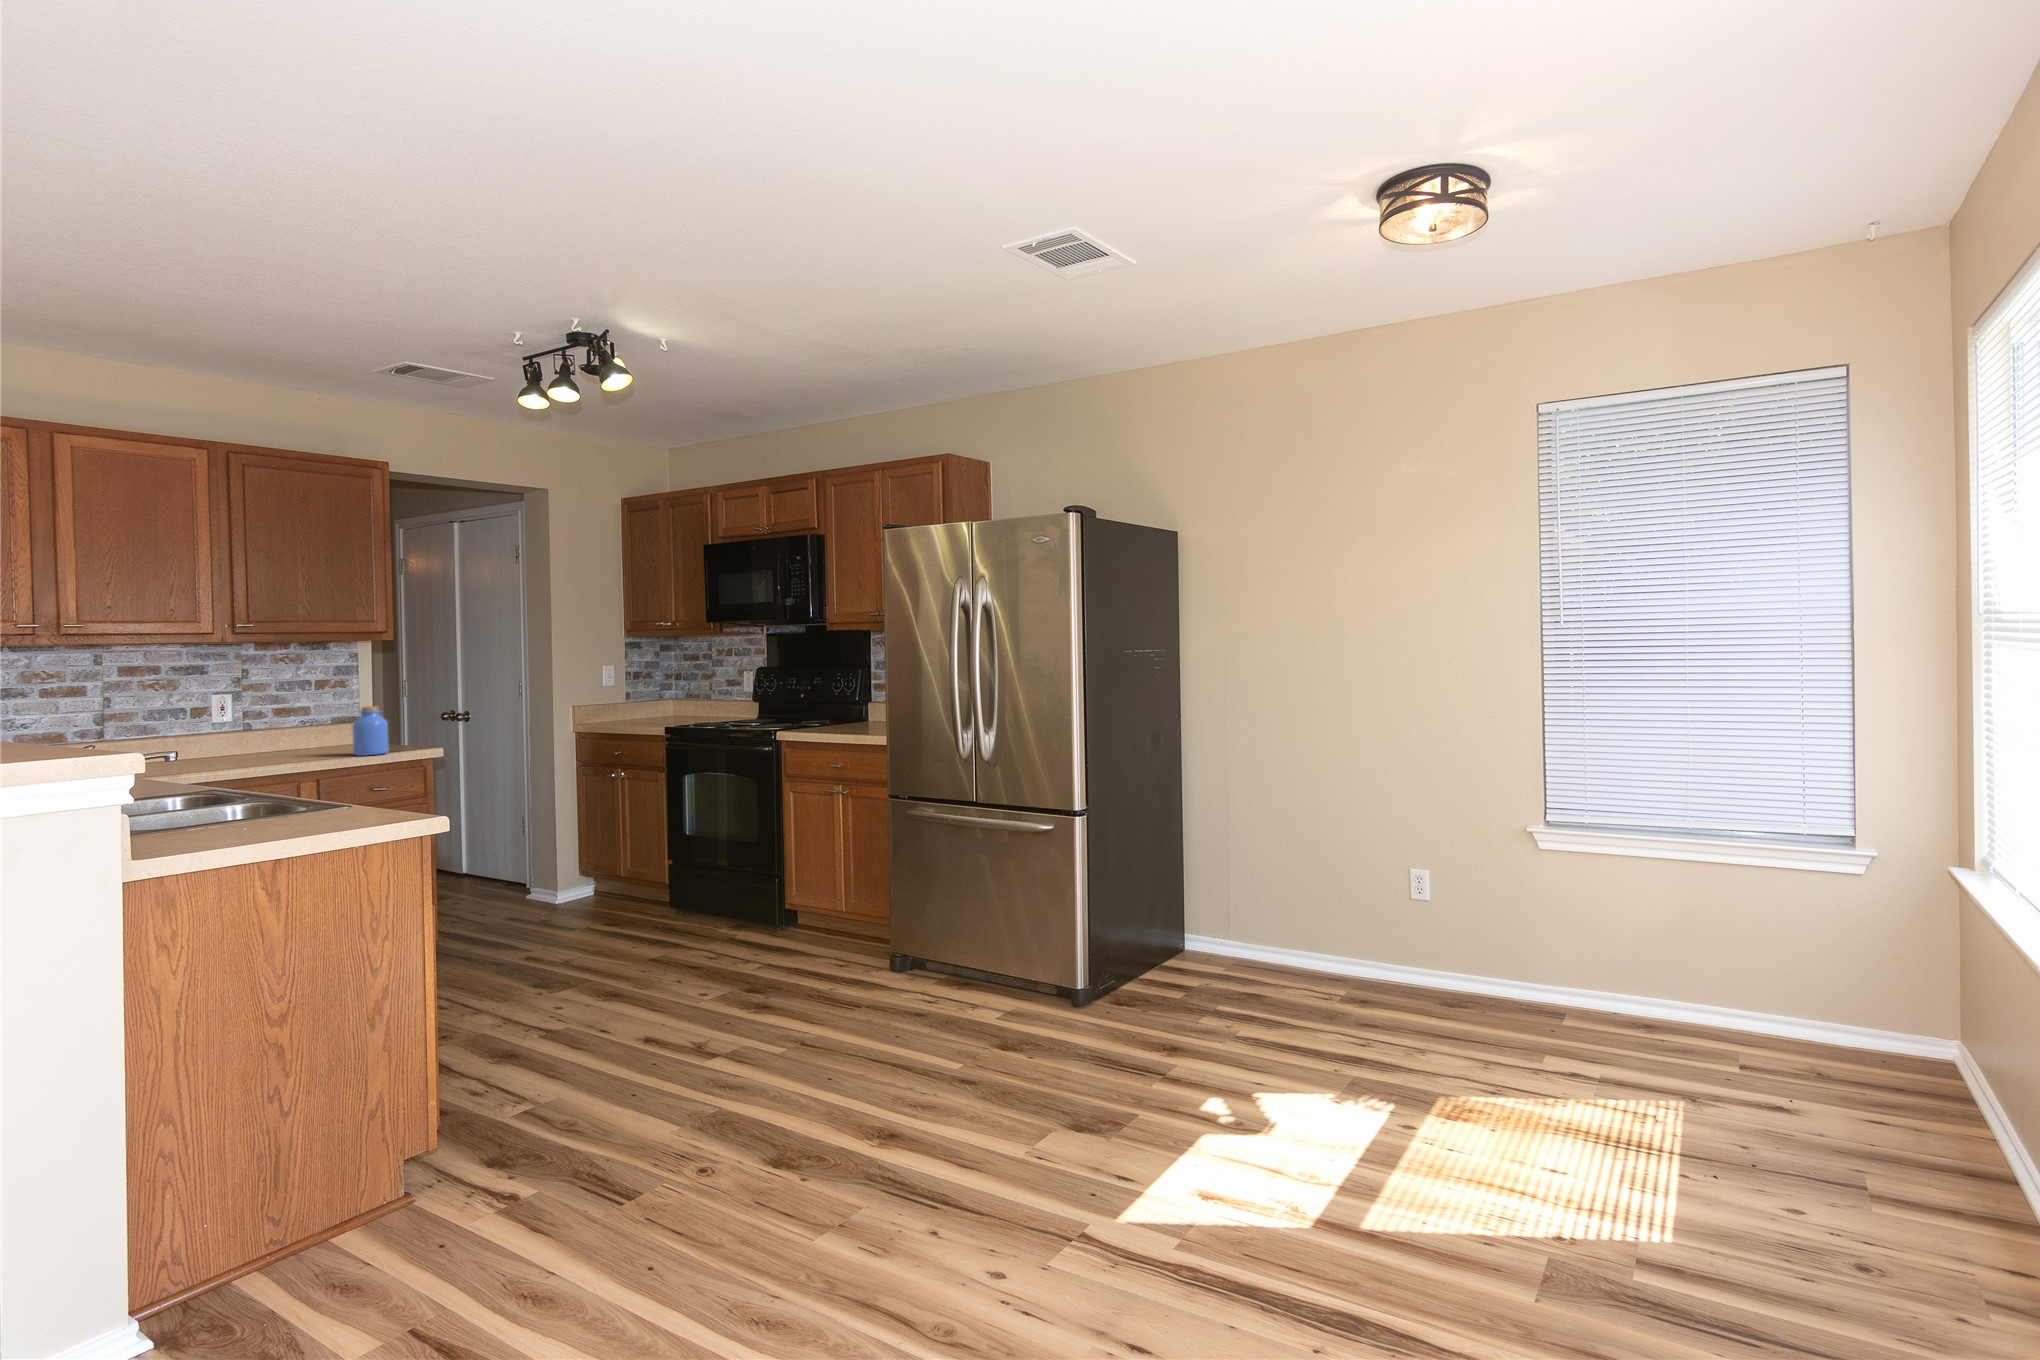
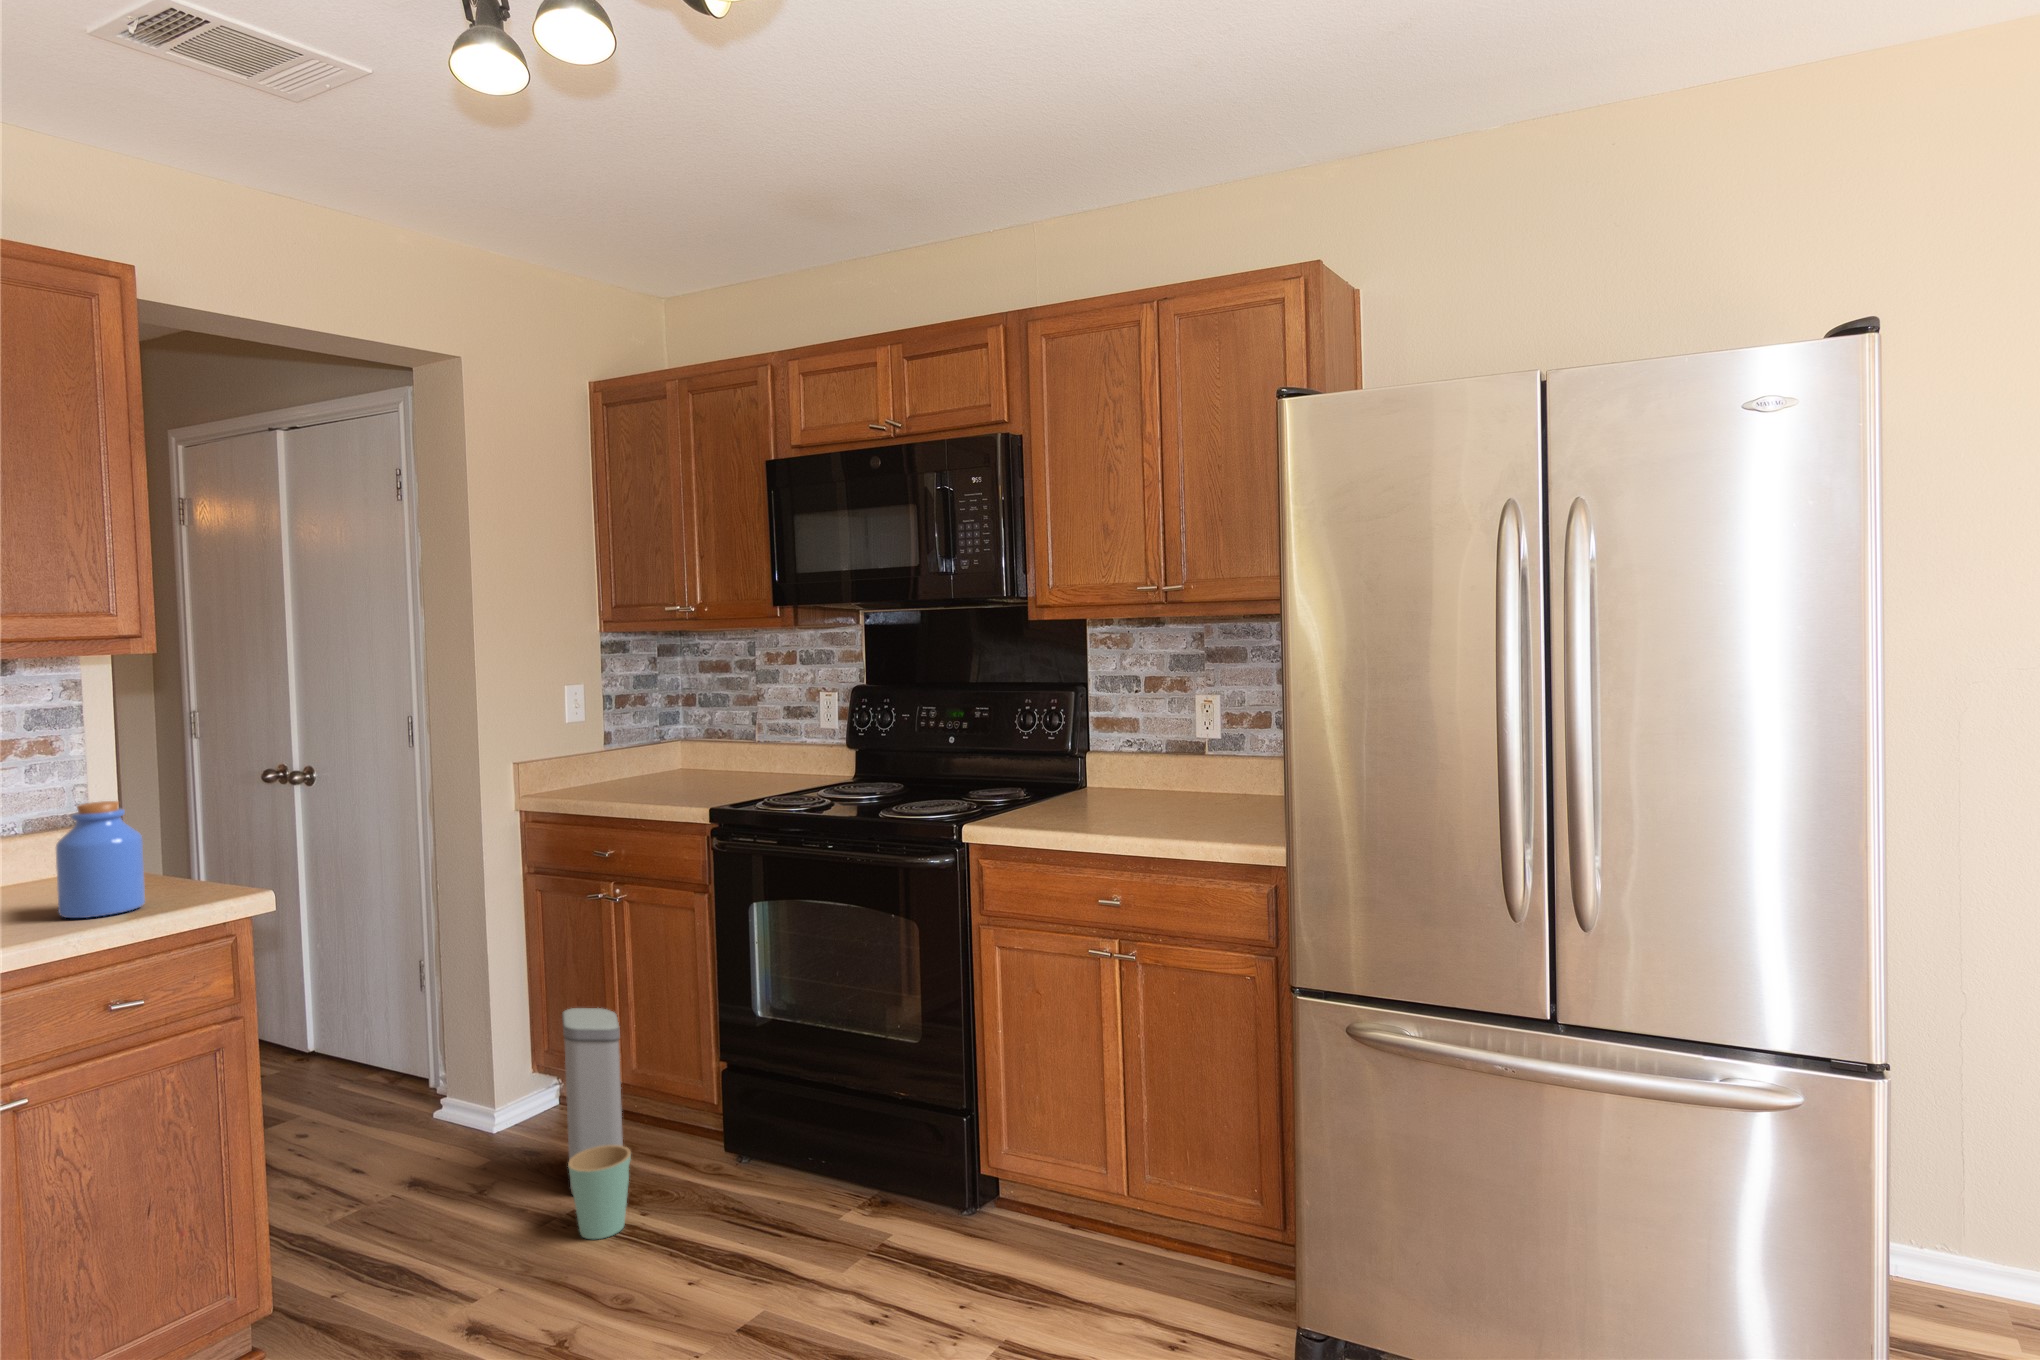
trash can: none [582,830,617,935] -> present [562,1008,631,1239]

